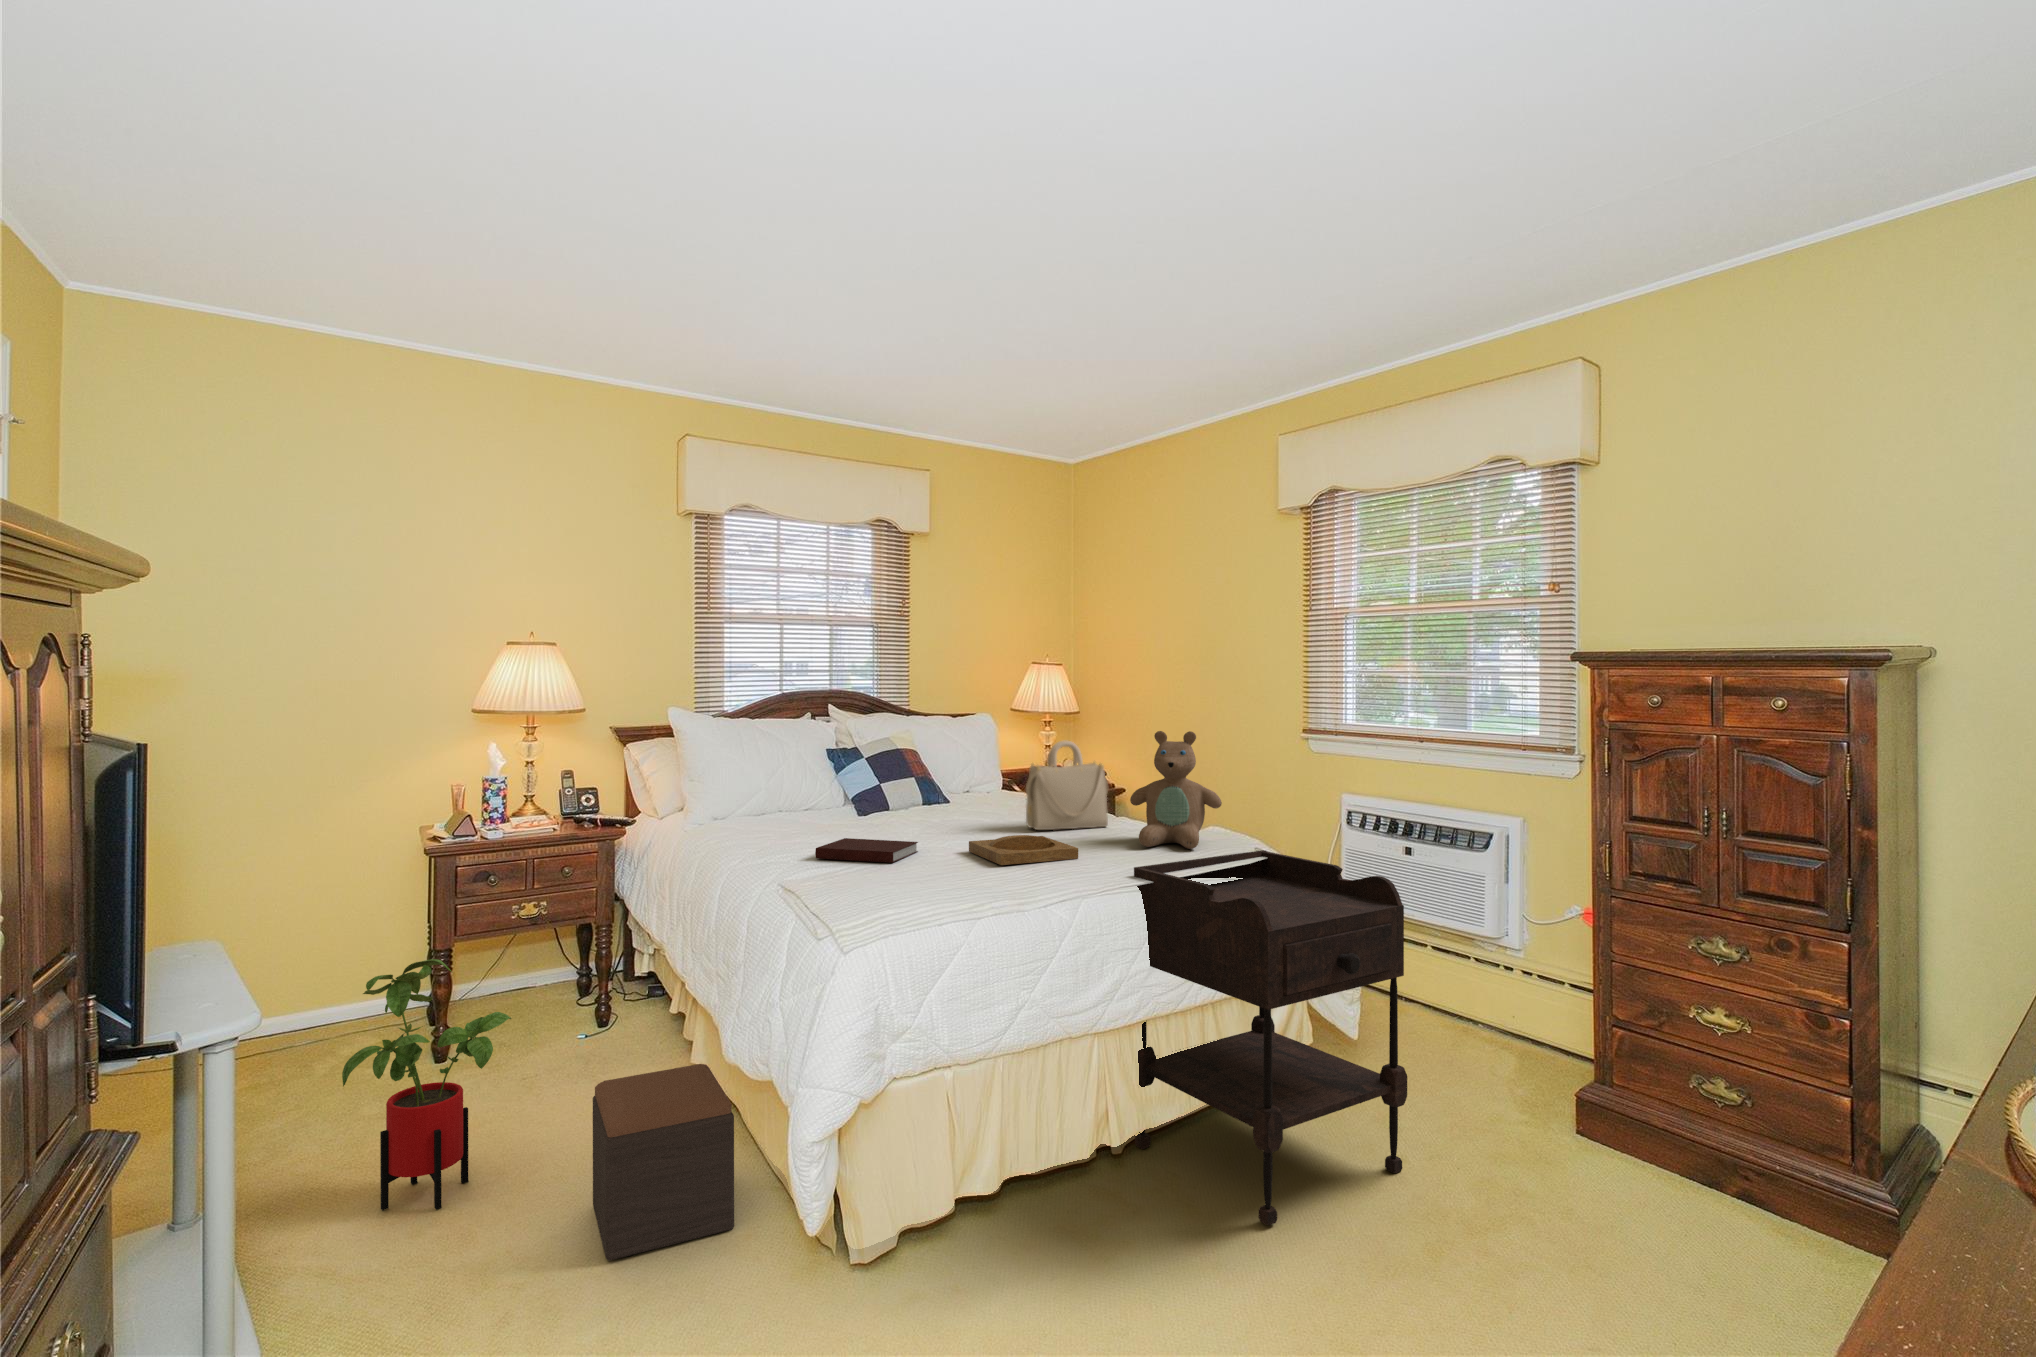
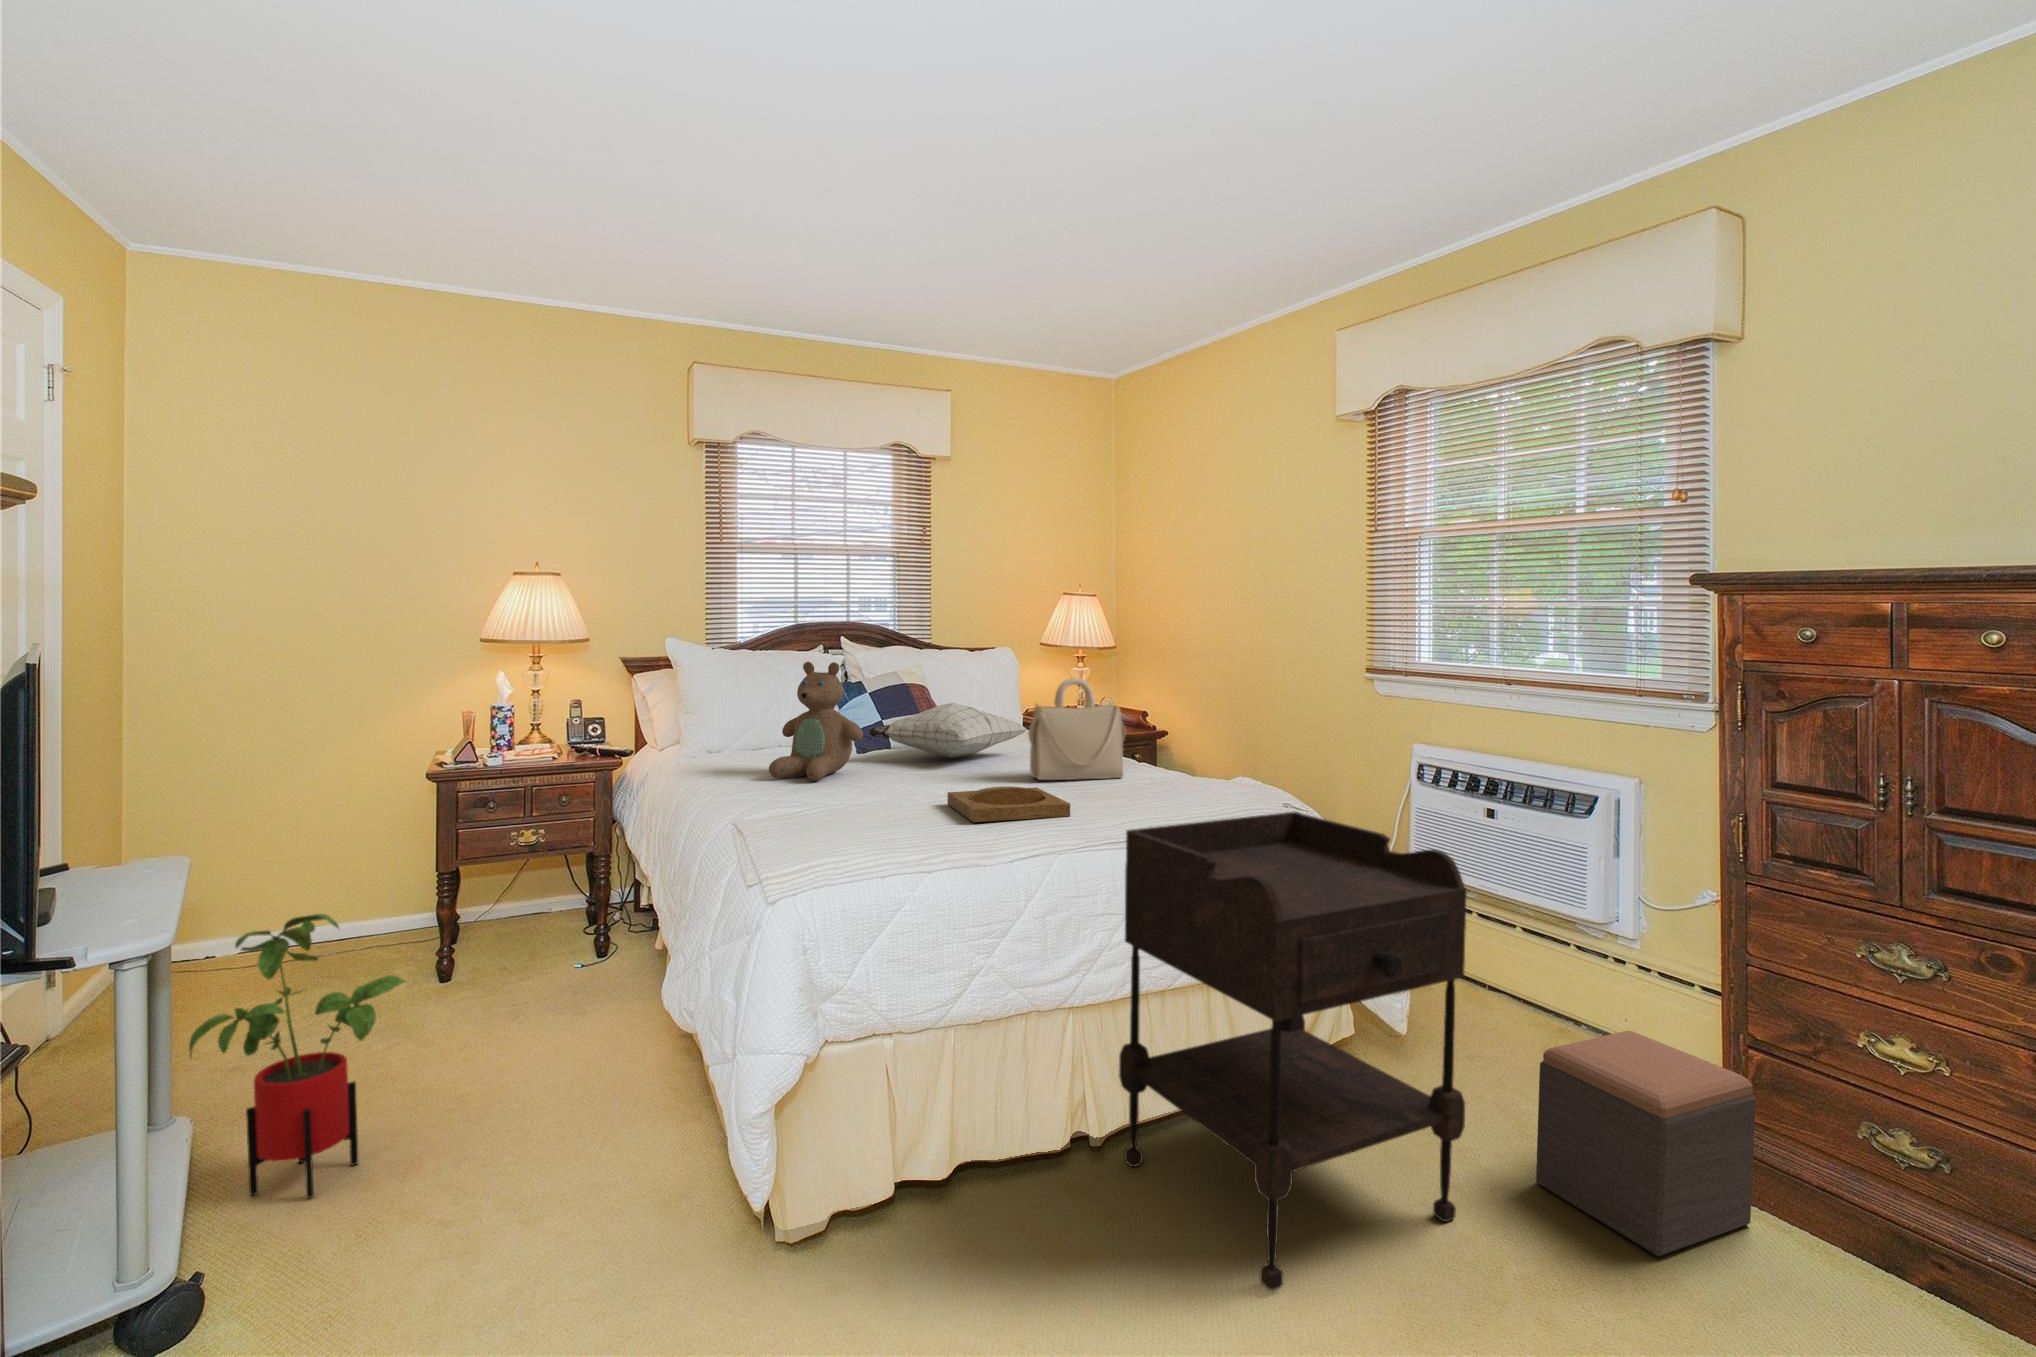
teddy bear: present [1130,731,1222,849] -> present [769,662,863,781]
pillow: none [873,763,1014,813] -> present [869,703,1027,758]
notebook: present [815,838,918,863] -> none [769,785,891,816]
footstool: present [593,1064,734,1261] -> present [1536,1031,1756,1256]

